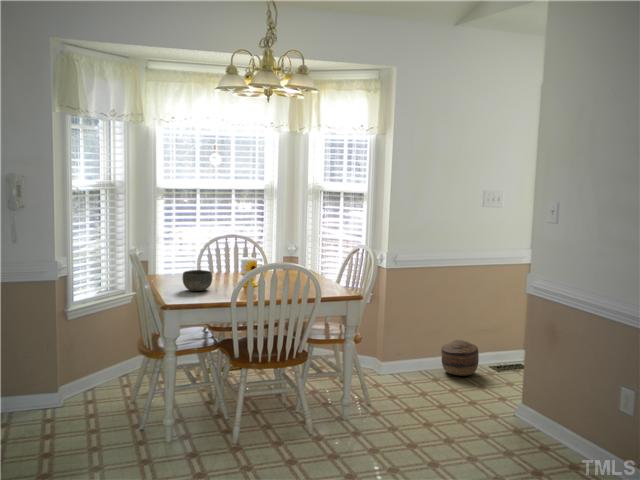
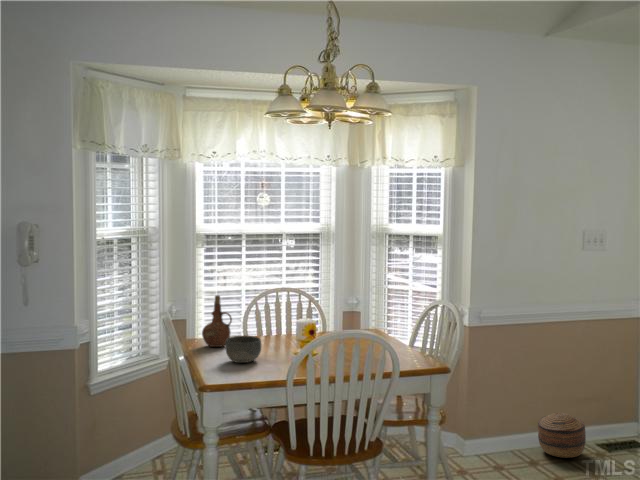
ceramic pitcher: none [163,238,188,281] -> present [202,295,232,347]

